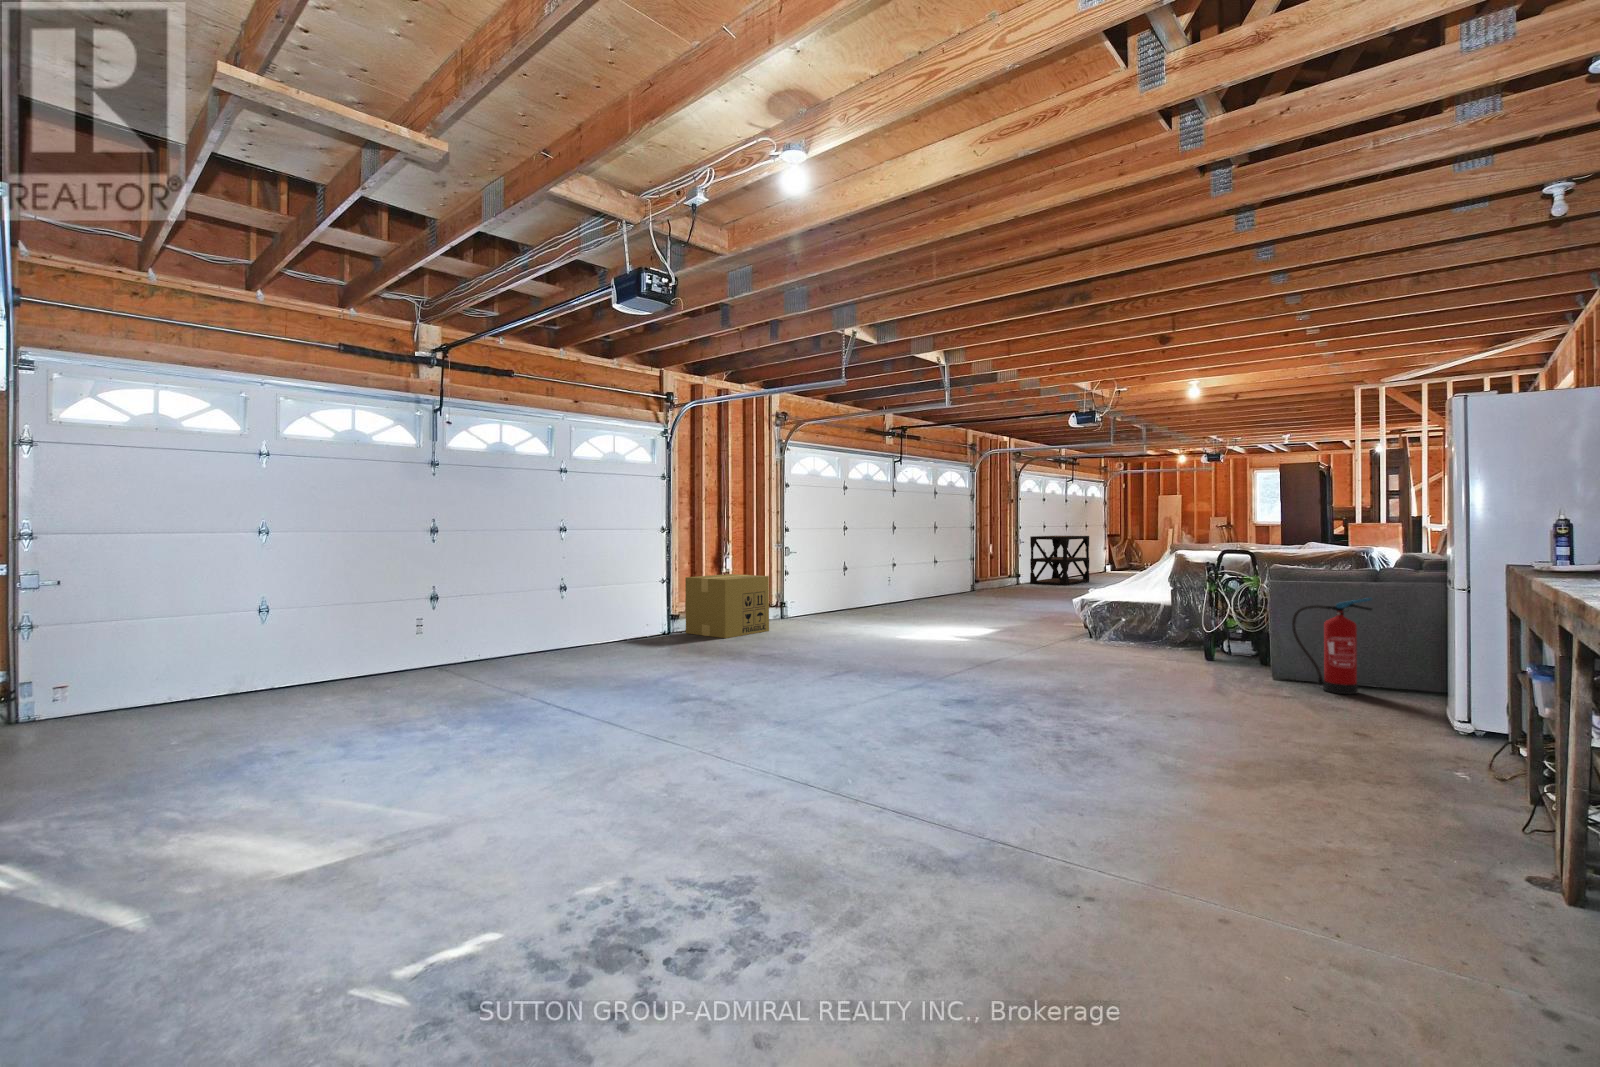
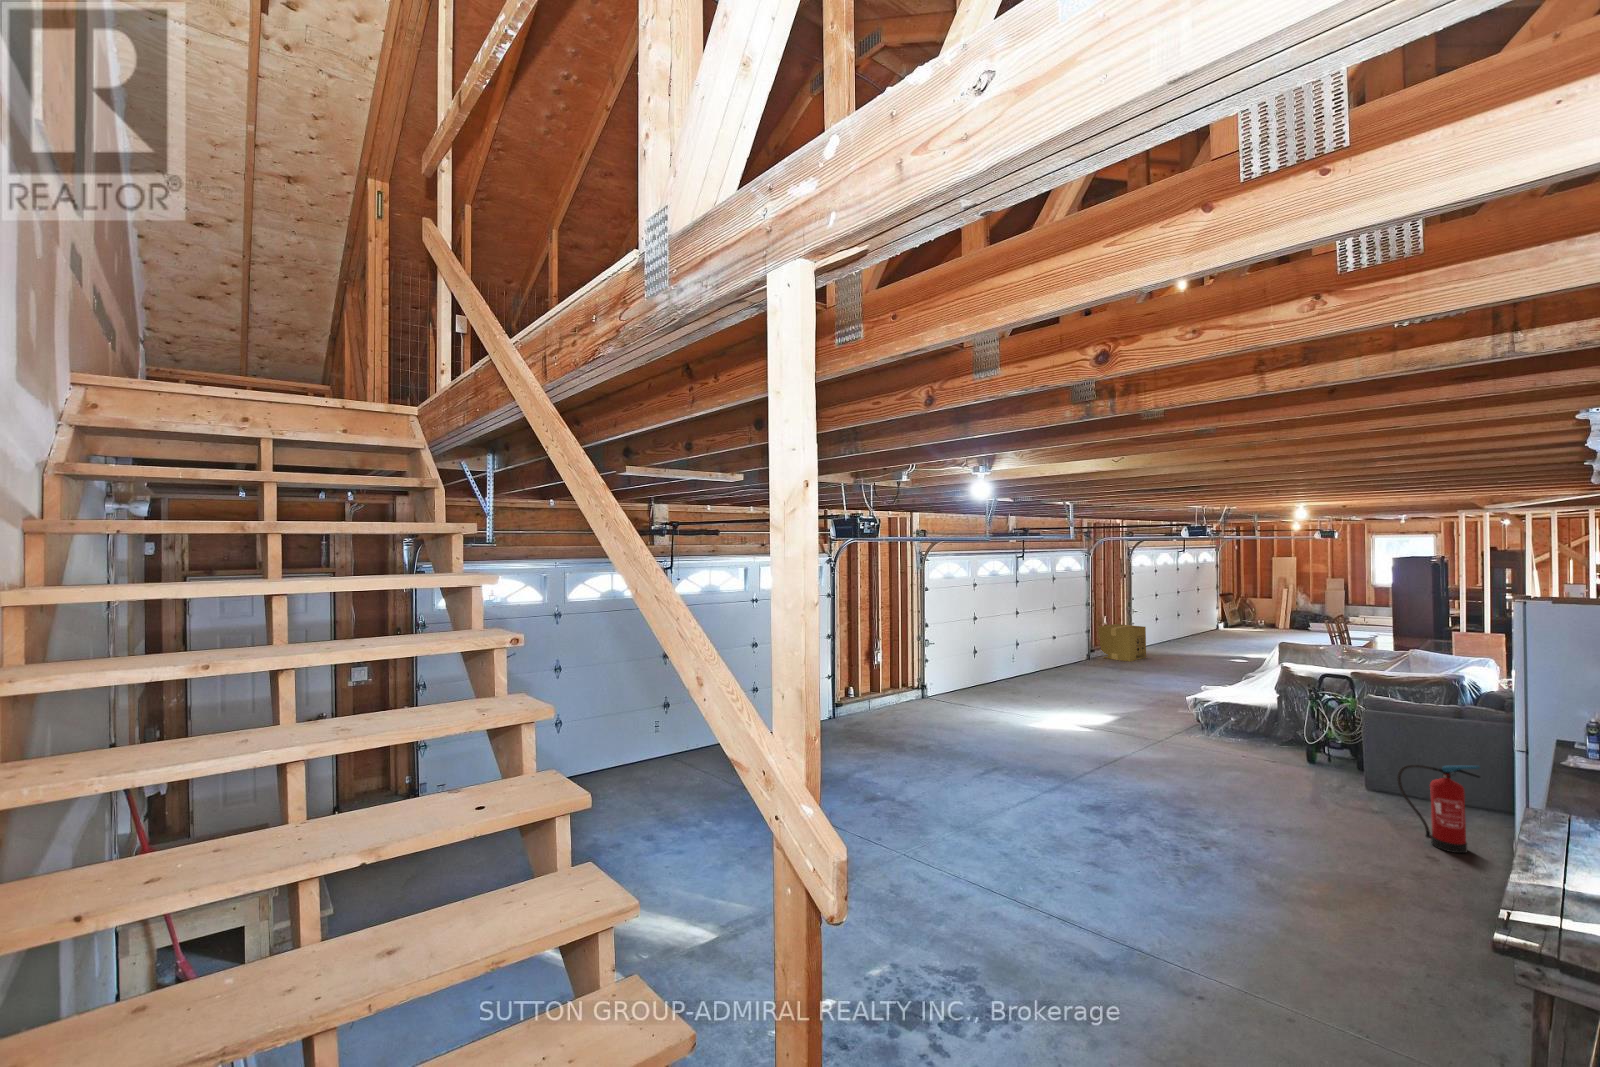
shelving unit: present [1030,536,1089,586] -> none [1143,602,1202,652]
cardboard box: present [685,574,769,638] -> present [1098,624,1146,661]

